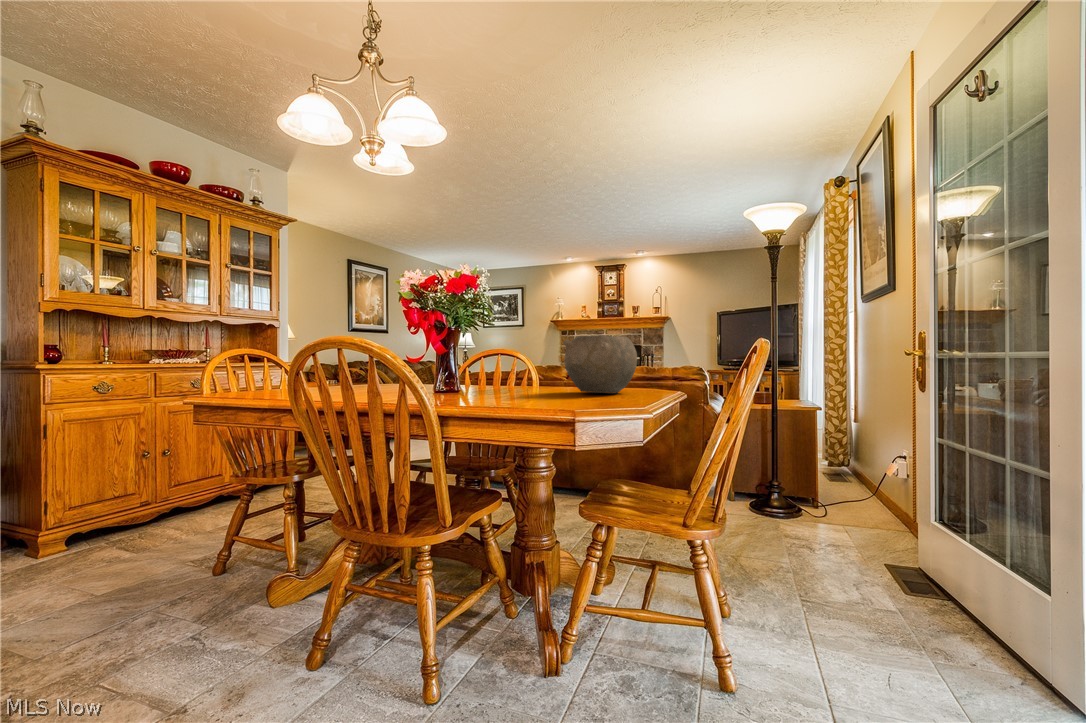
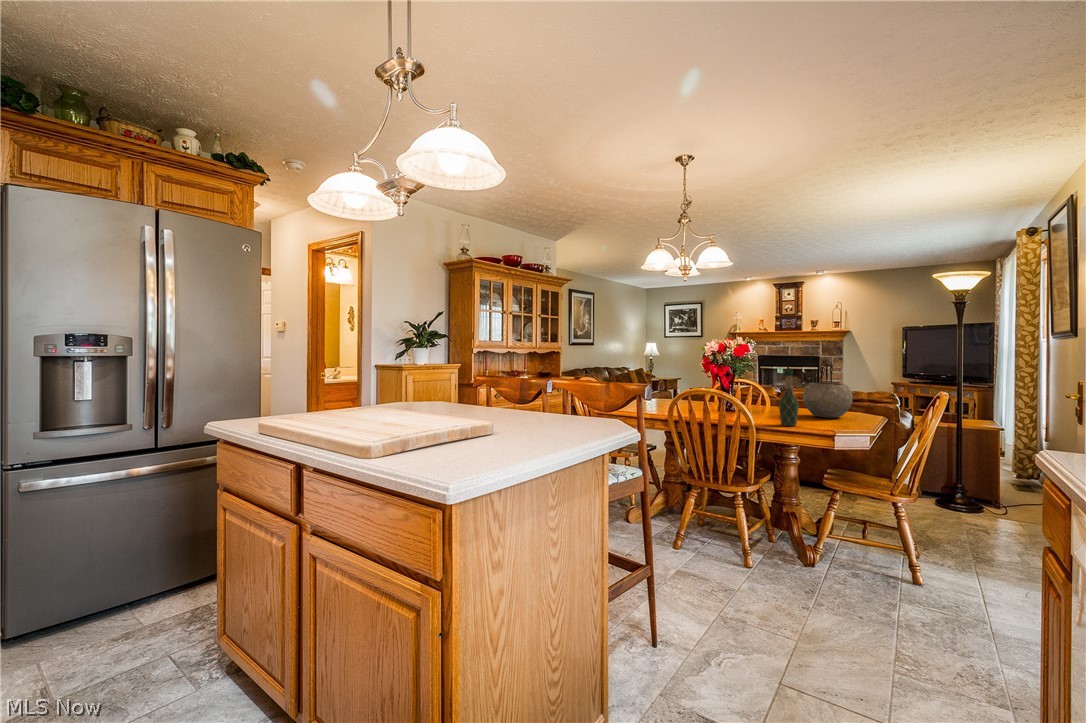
wine bottle: none [500,297,535,407] -> present [779,369,799,426]

